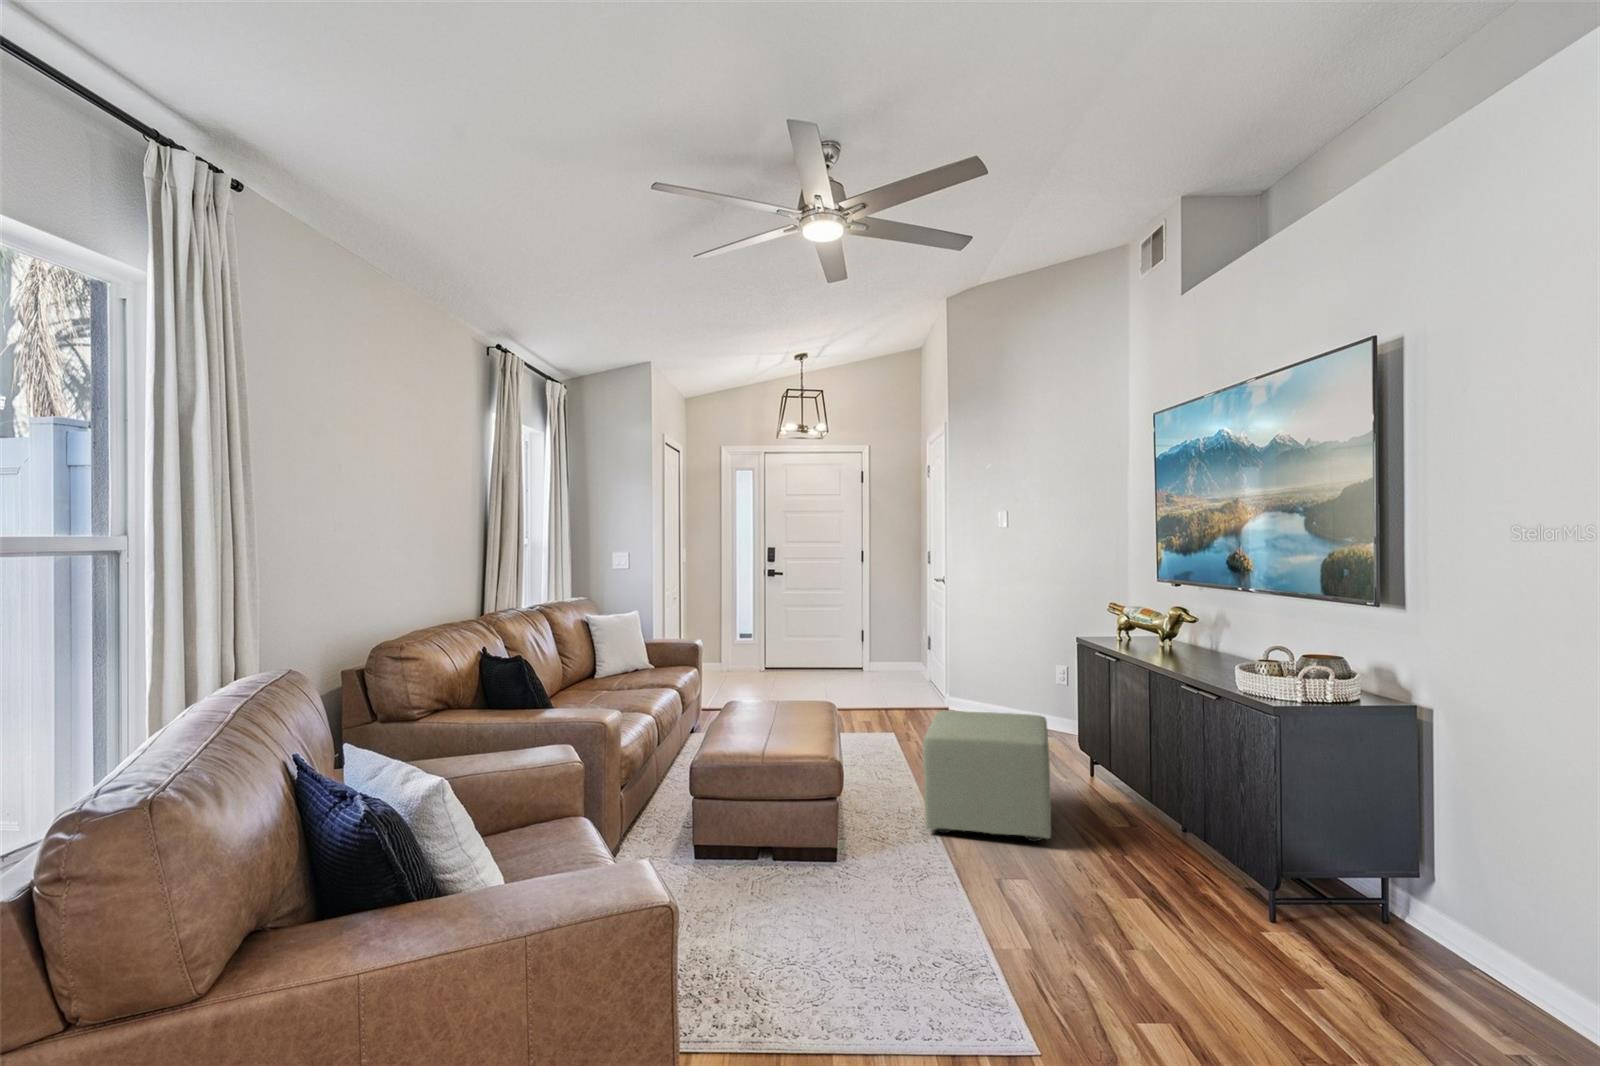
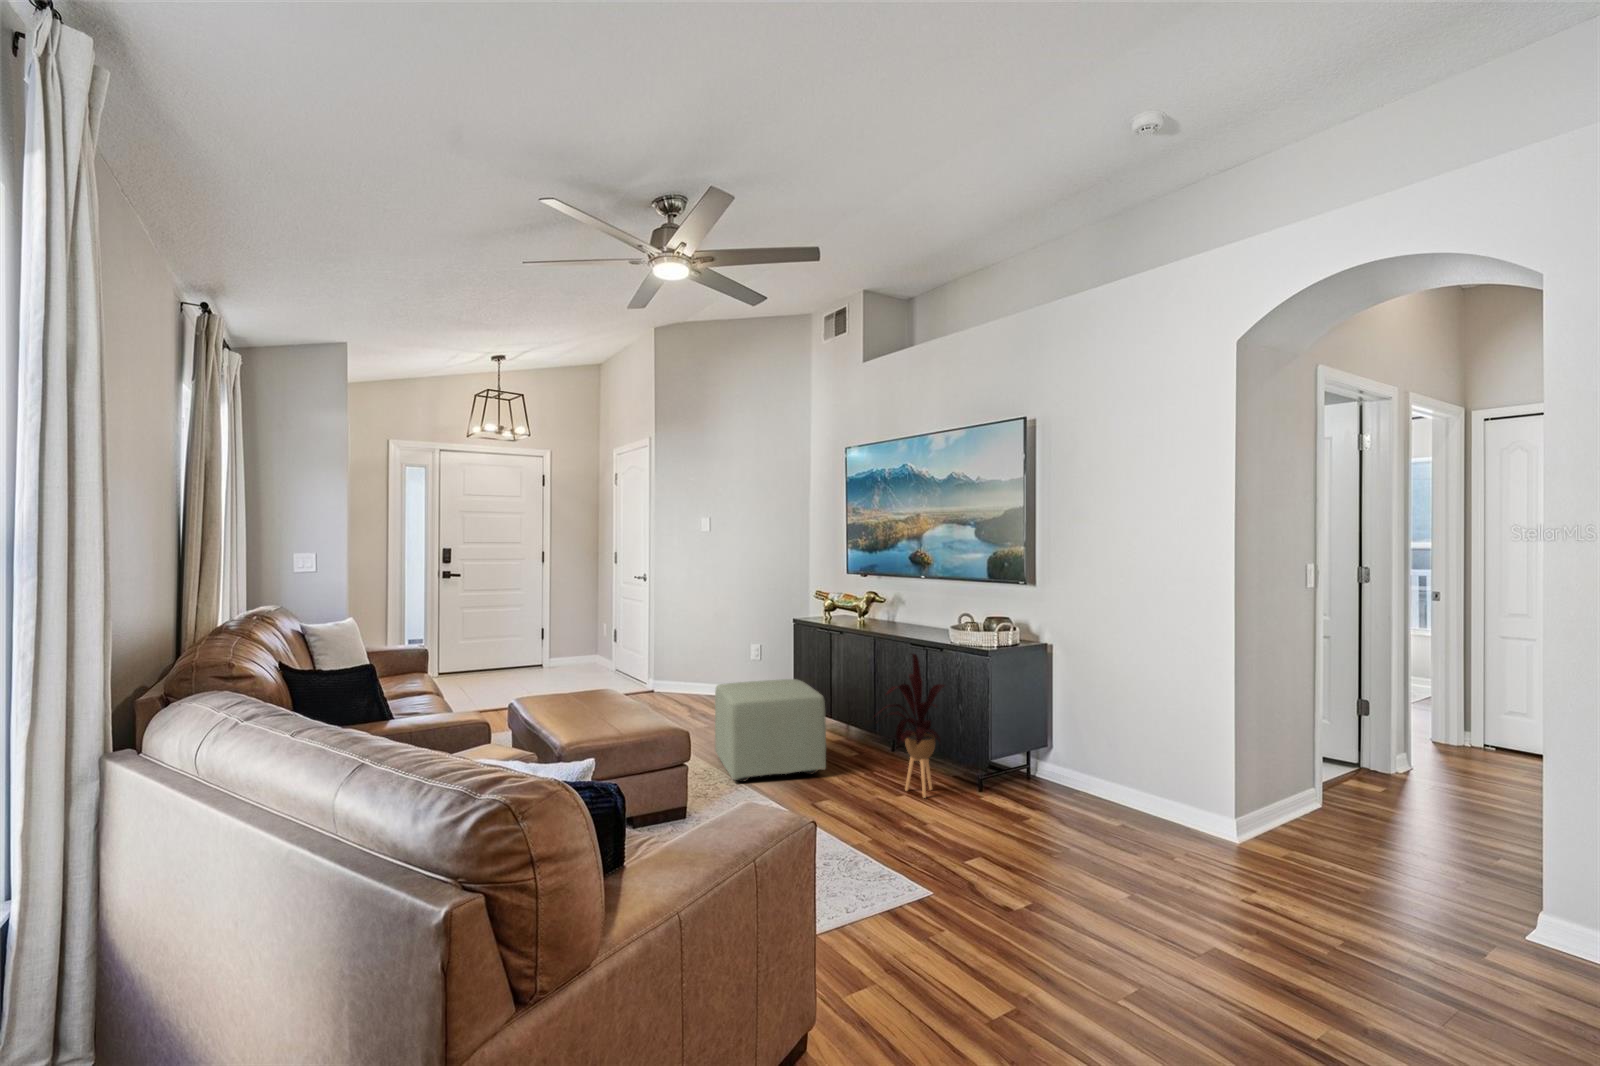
house plant: none [1090,700,1224,910] -> present [879,654,945,798]

